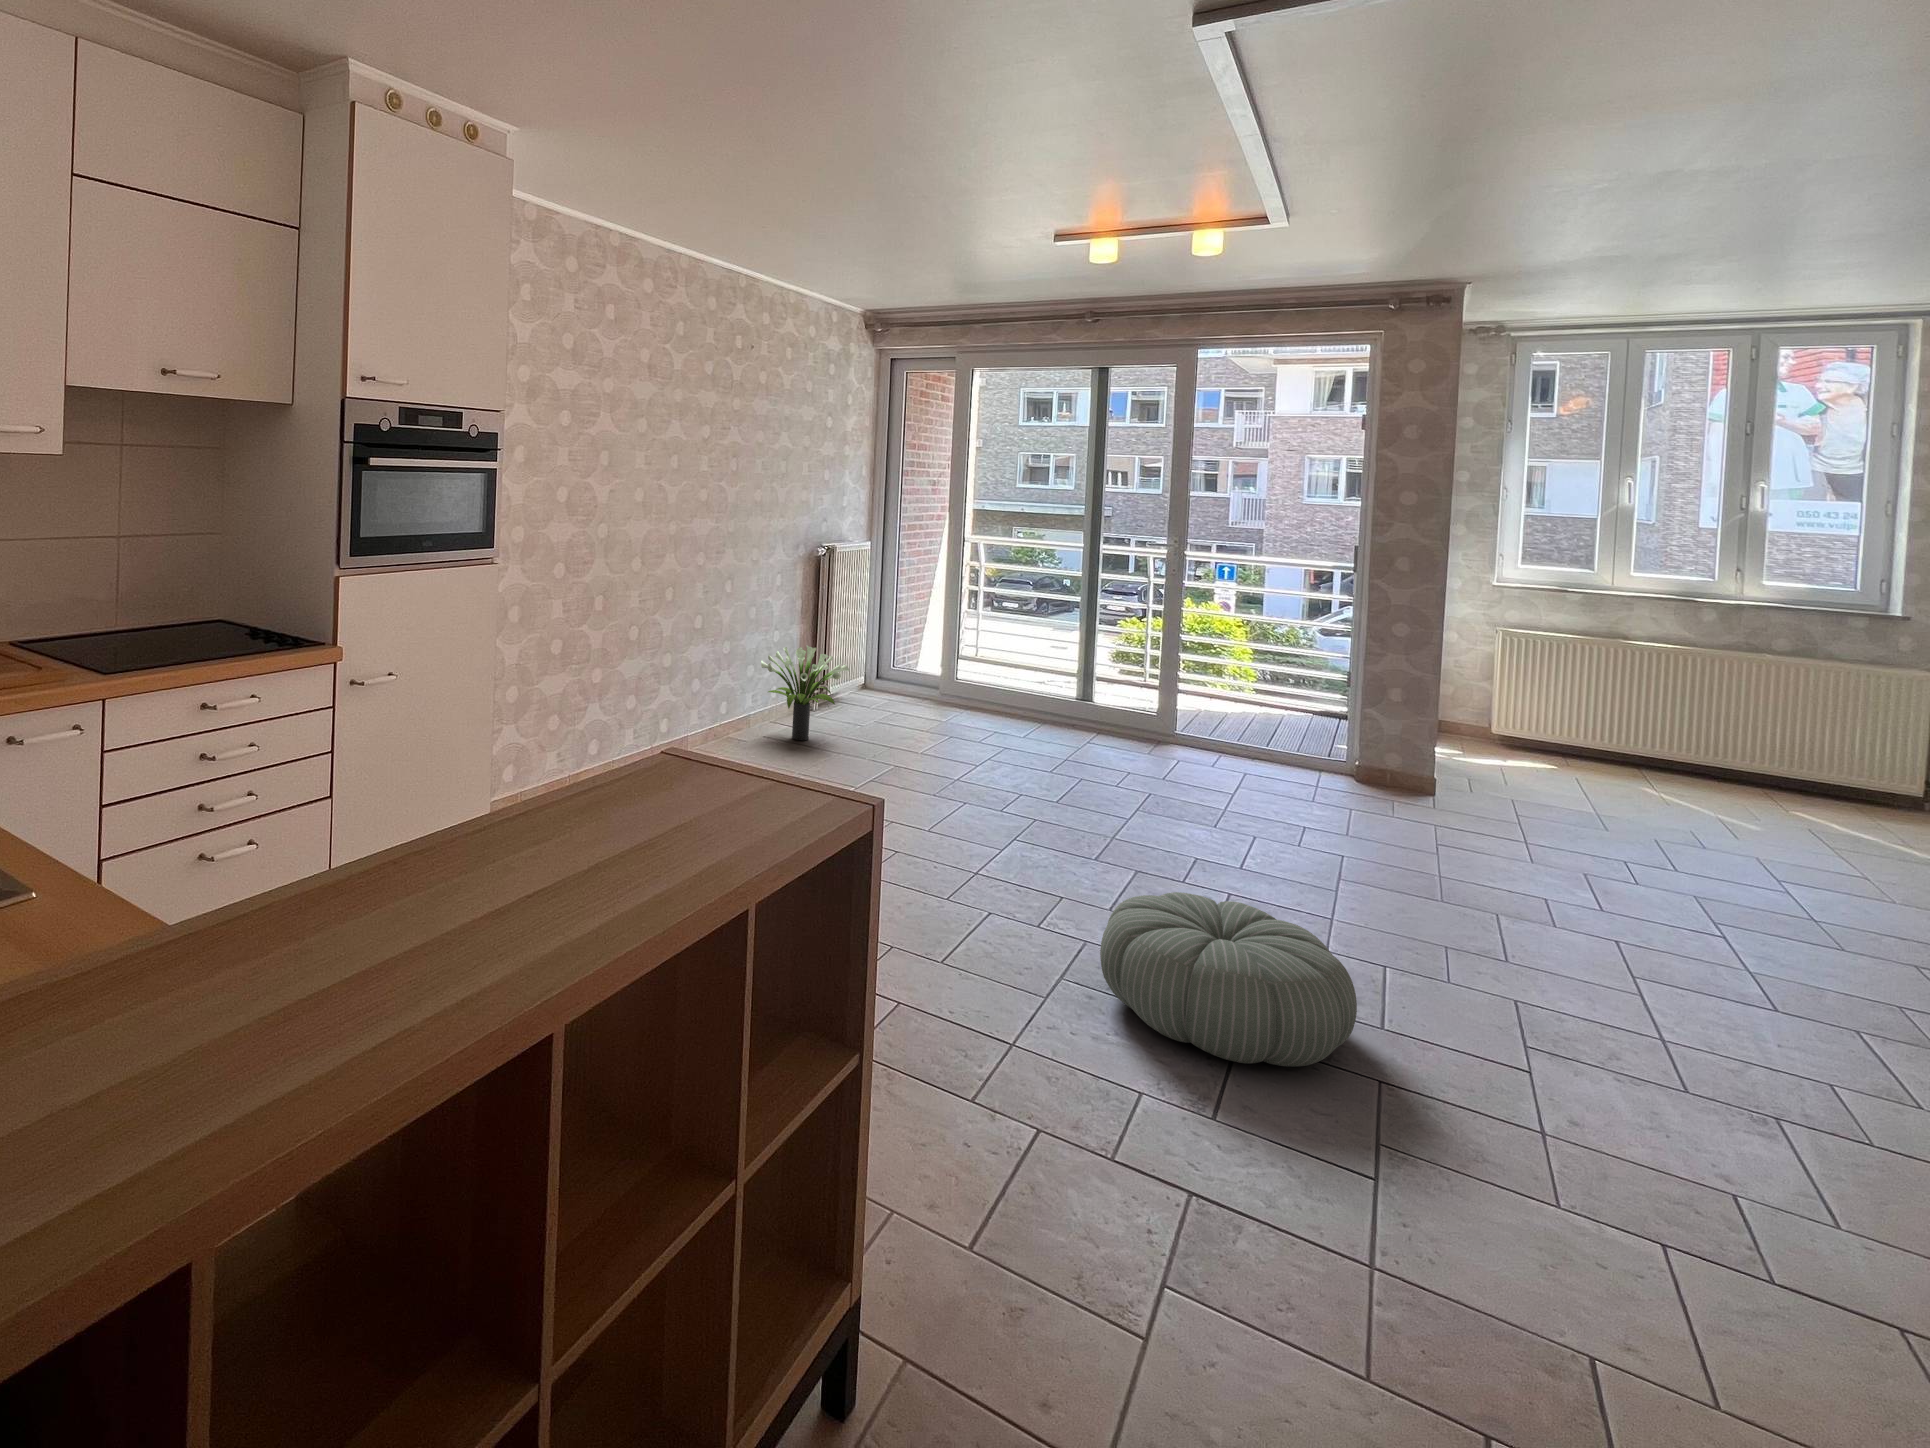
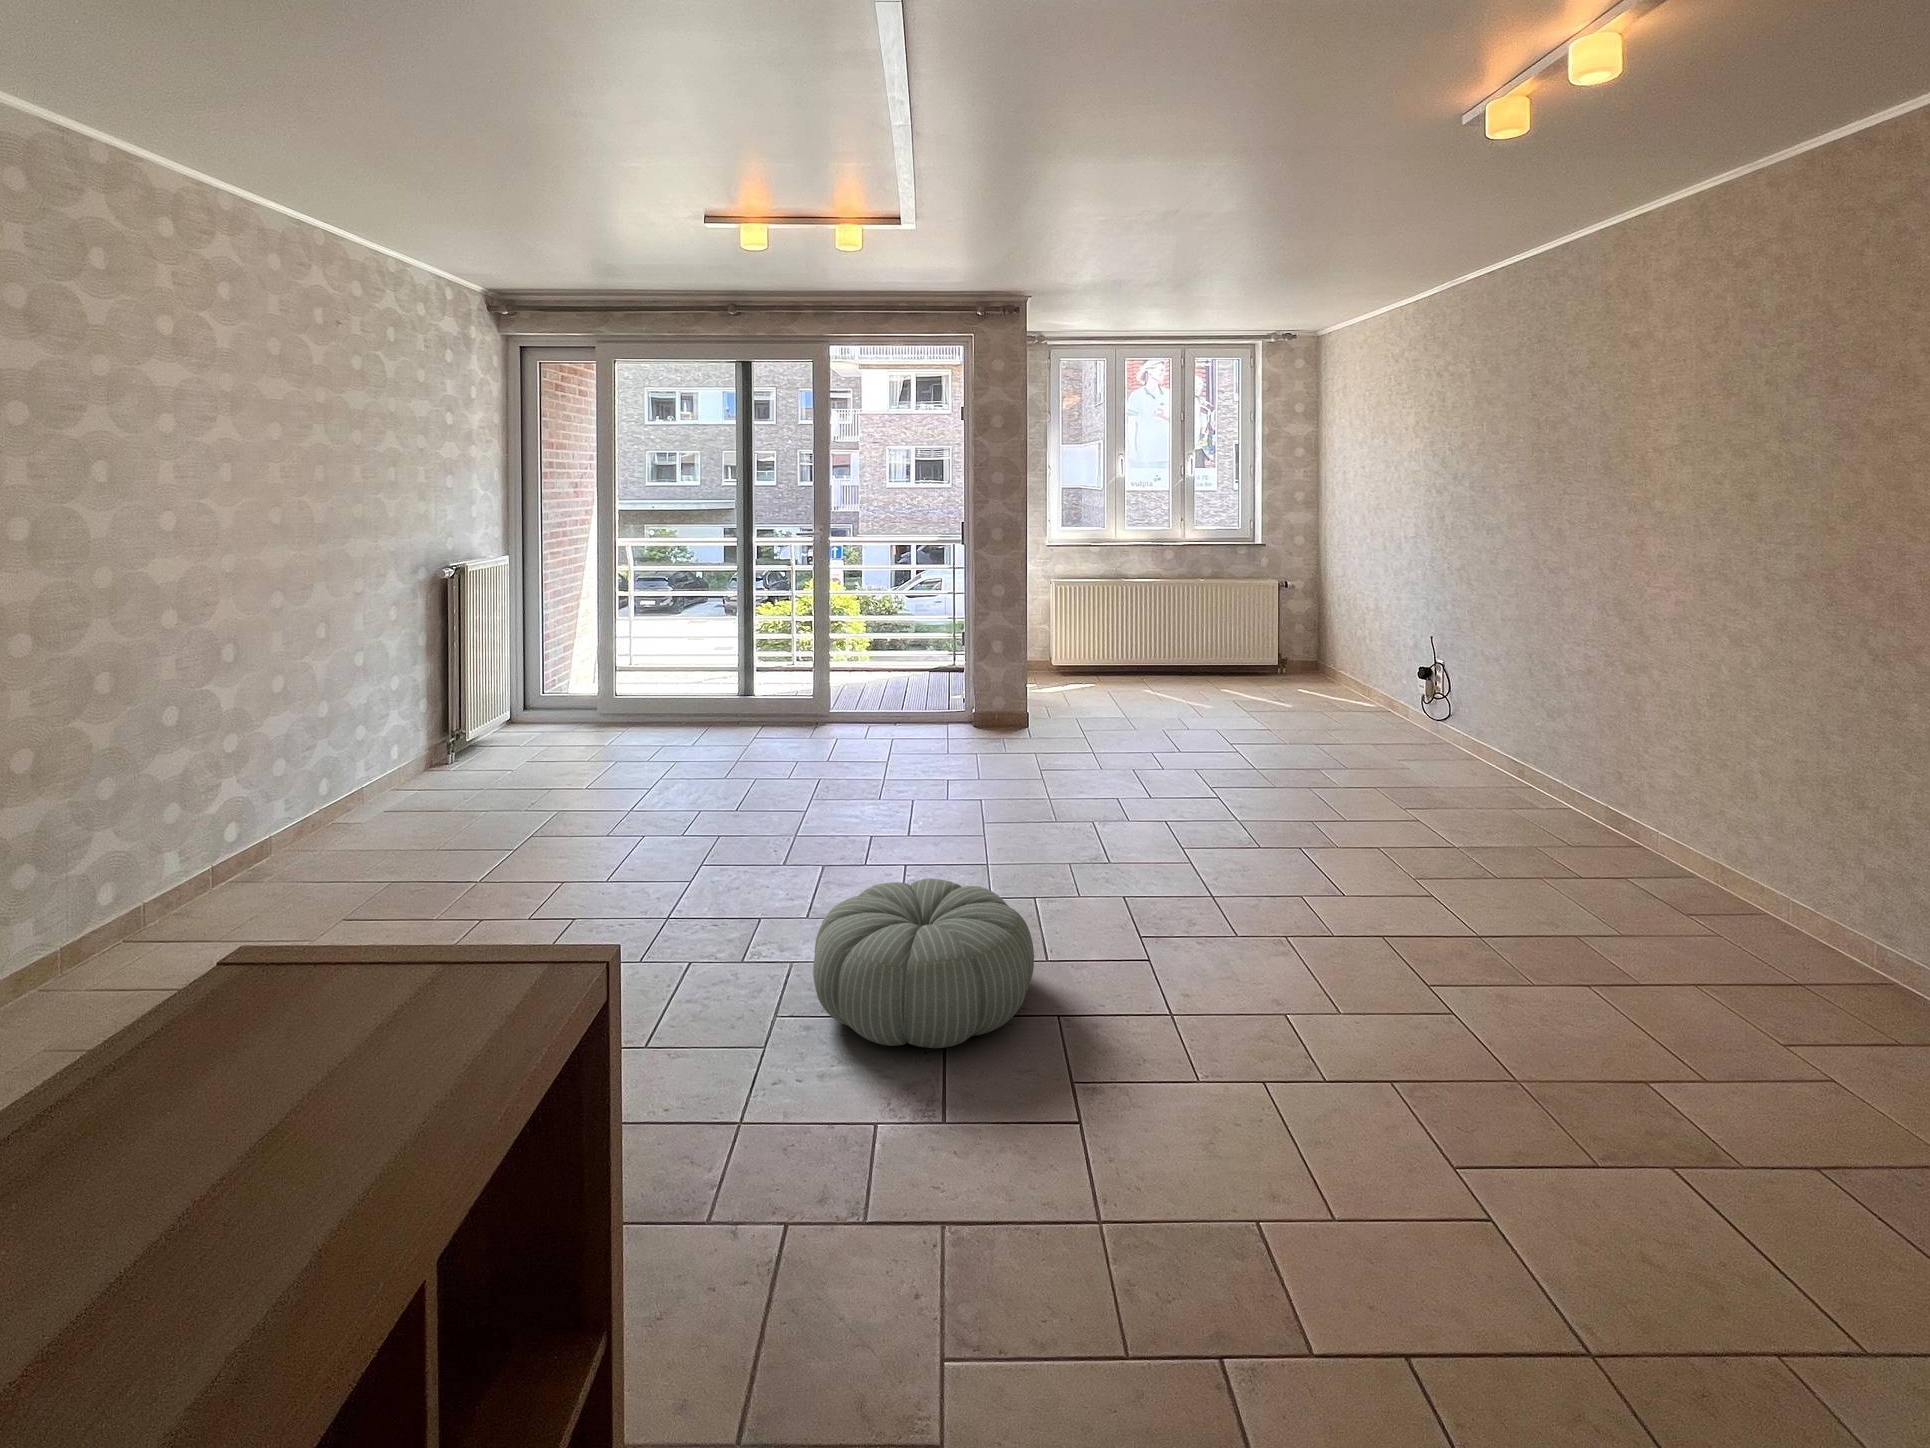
potted plant: present [761,646,849,740] -> none [374,689,494,805]

